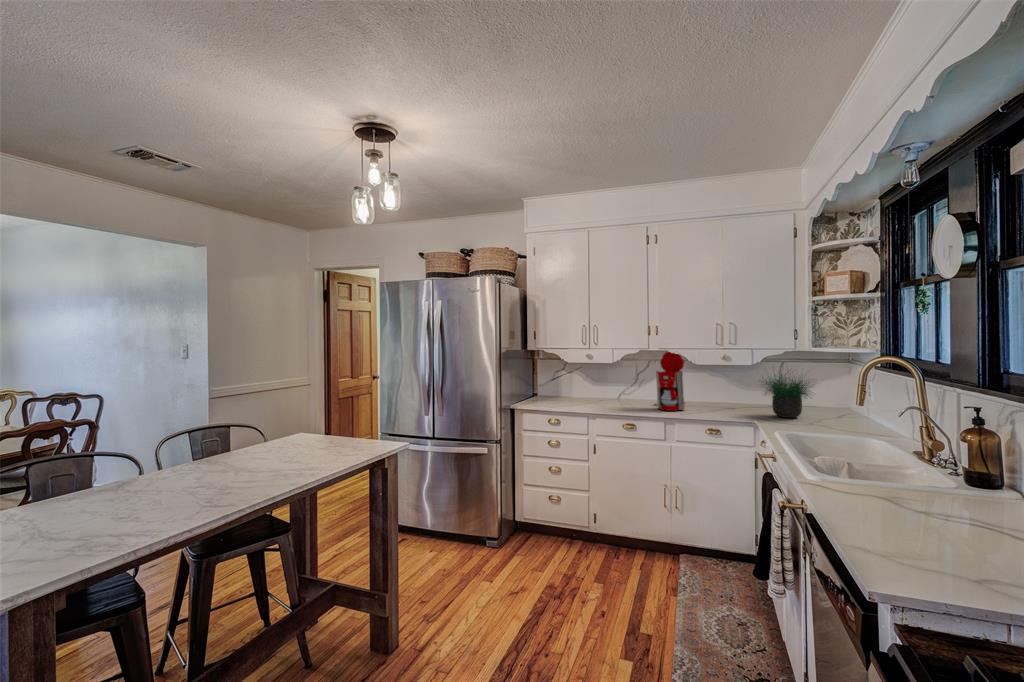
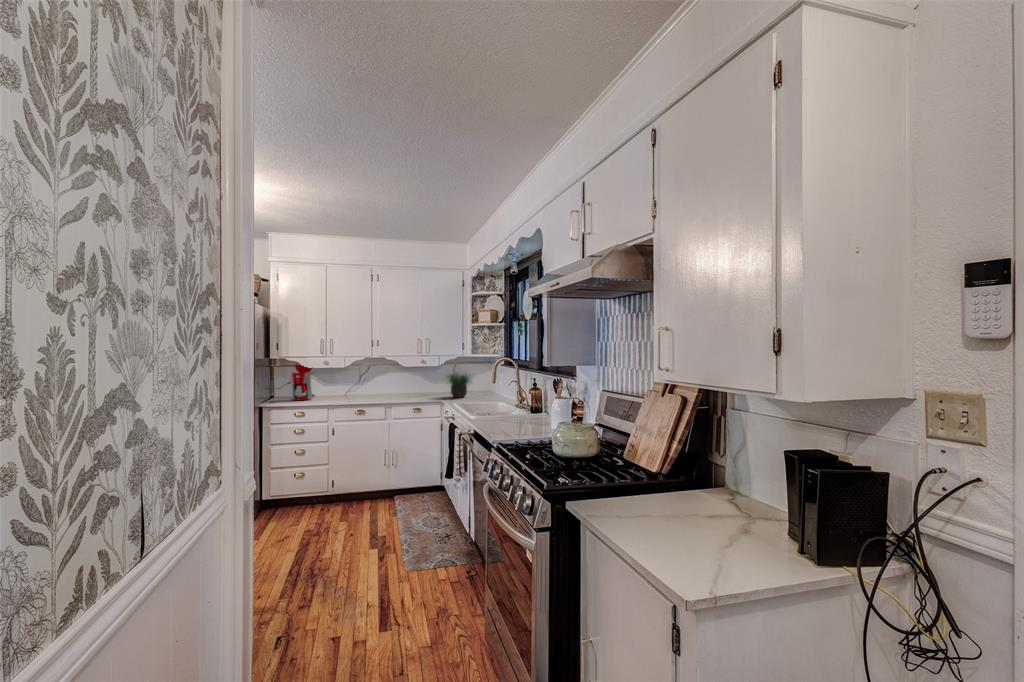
coffee maker: present [655,352,685,411] -> present [291,363,315,401]

